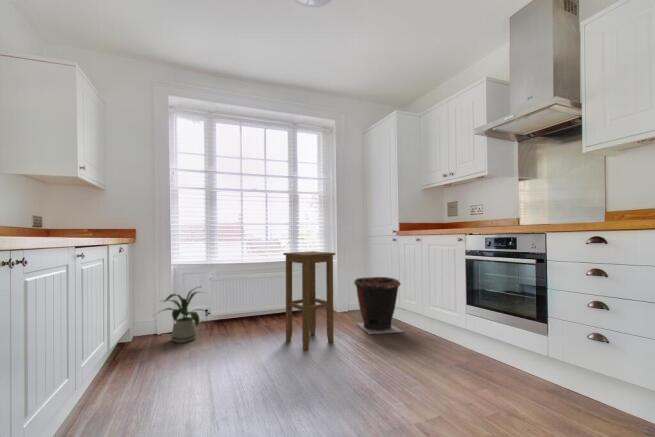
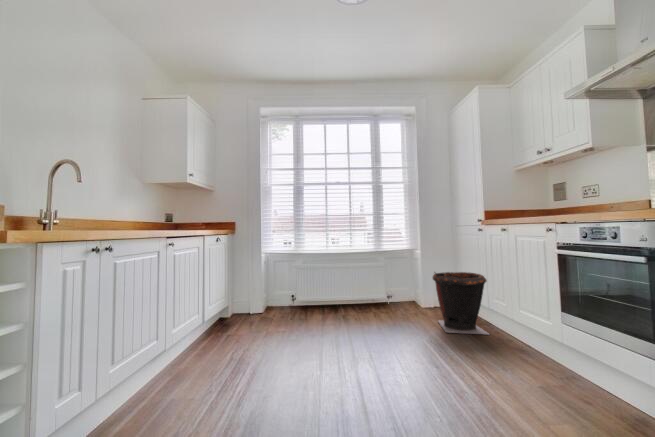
stool: present [283,251,335,350] -> none [354,243,404,340]
house plant: present [164,287,204,343] -> none [247,273,296,321]

